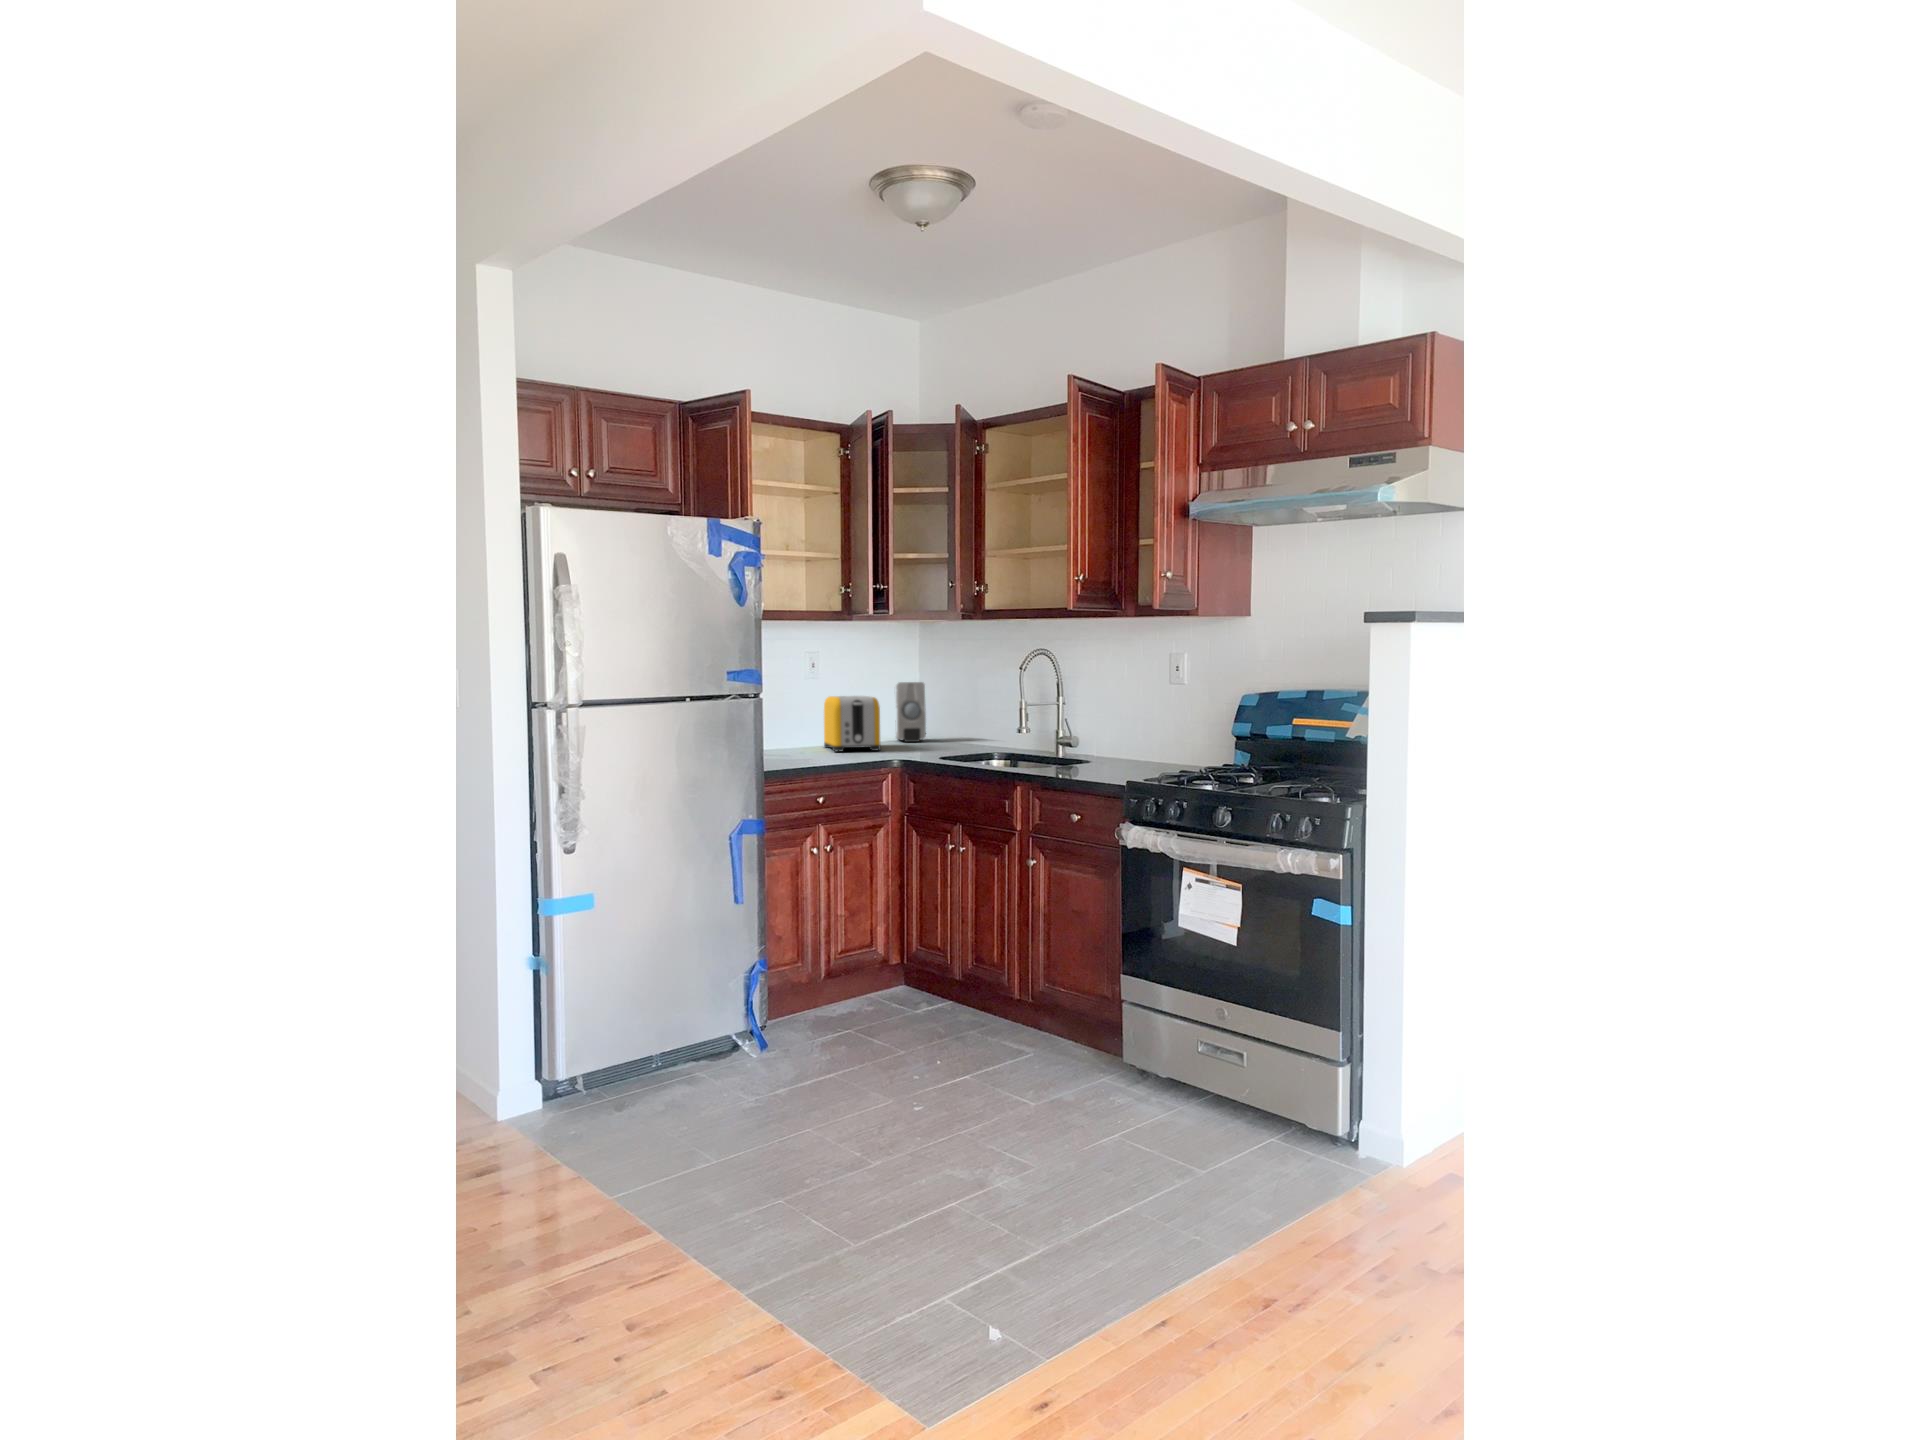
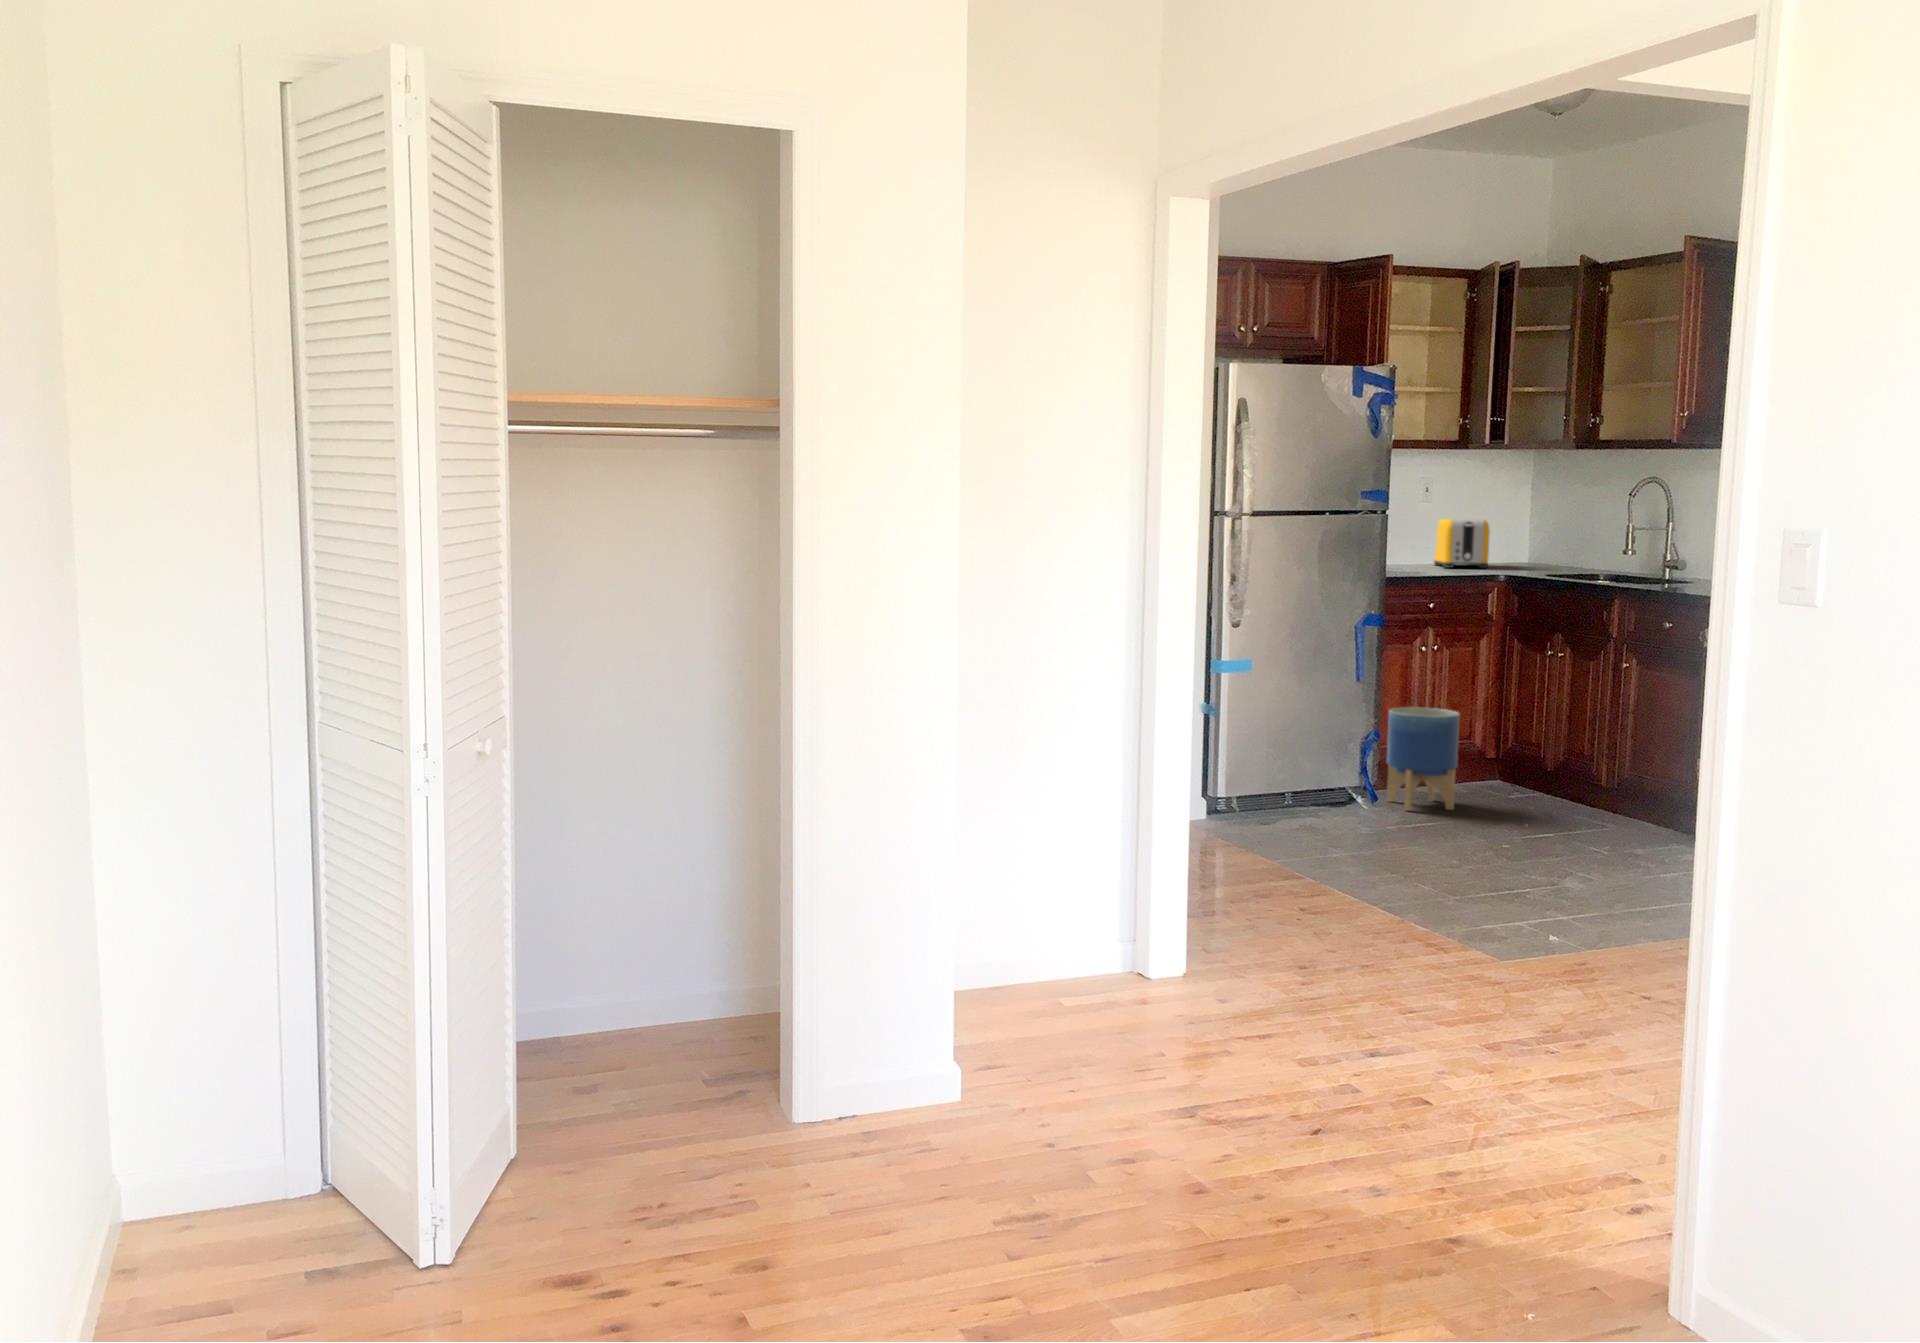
soap dispenser: present [895,682,926,742] -> none [1503,508,1535,564]
planter: none [776,923,858,1056] -> present [1387,707,1460,811]

